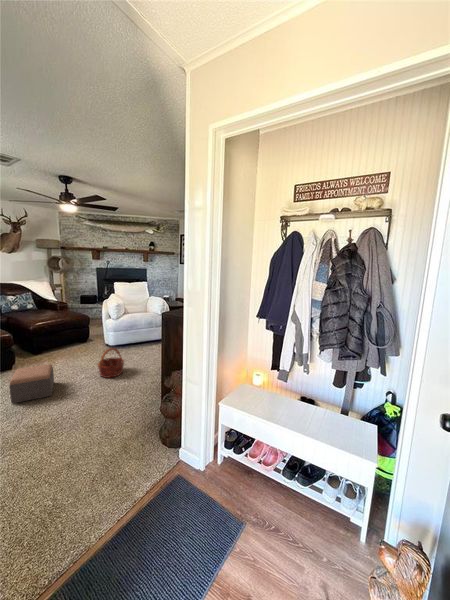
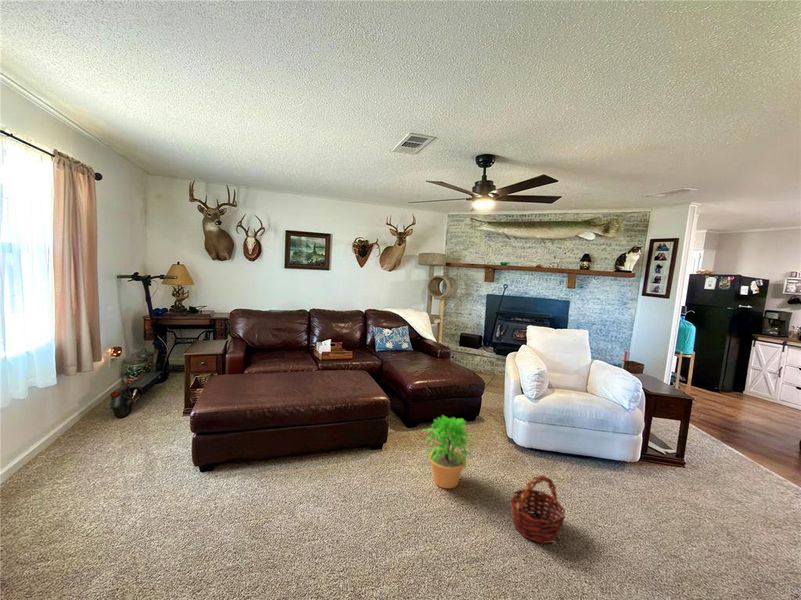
potted plant: none [41,333,78,373] -> present [424,416,472,488]
footstool: present [9,364,54,403] -> none [377,472,439,551]

